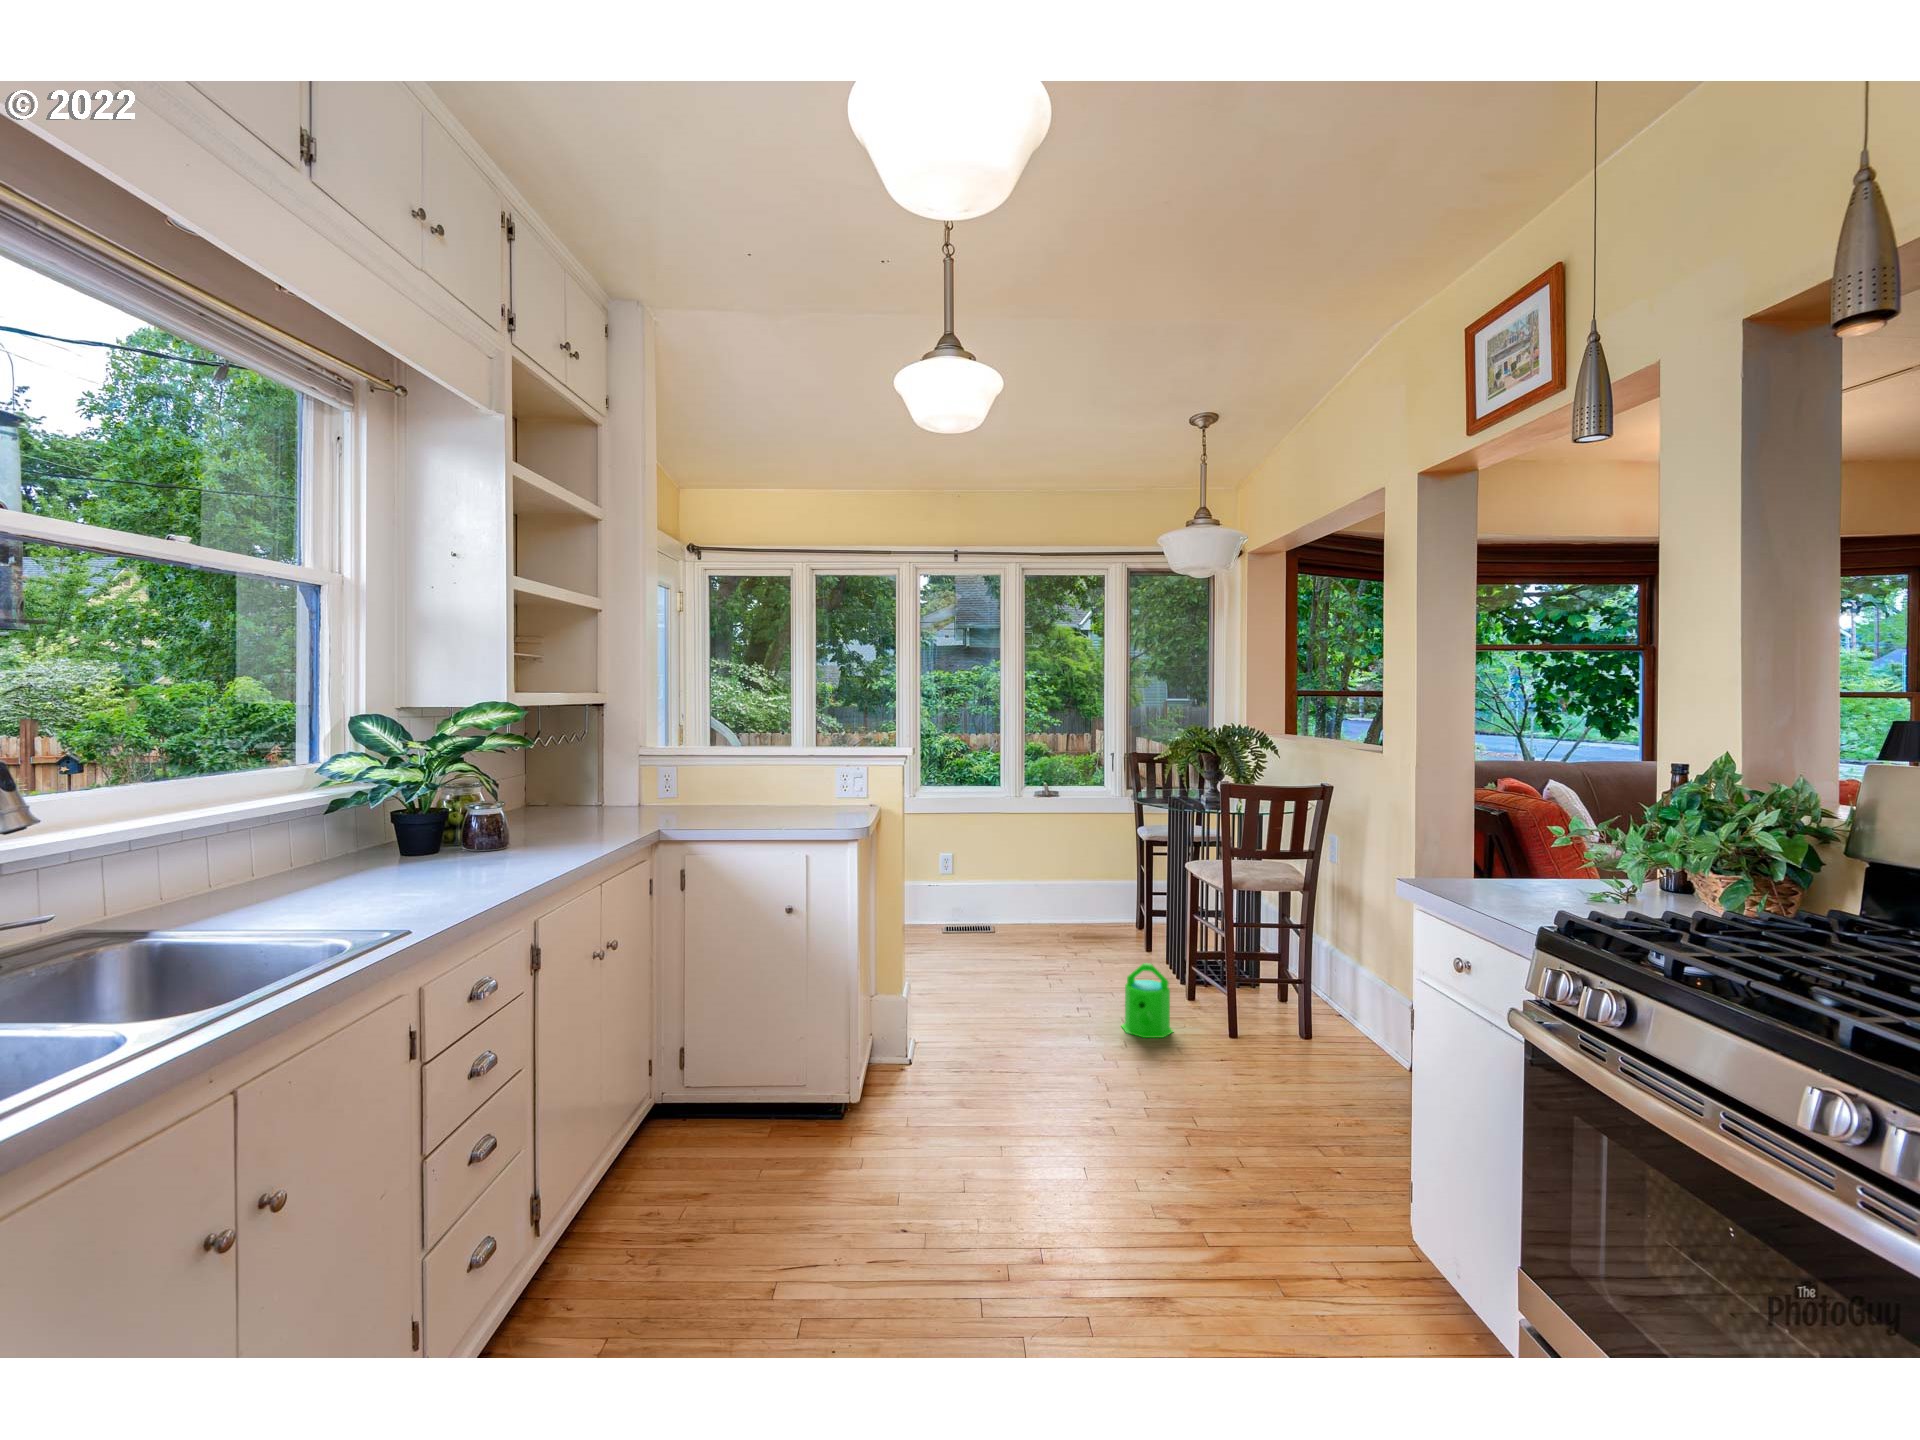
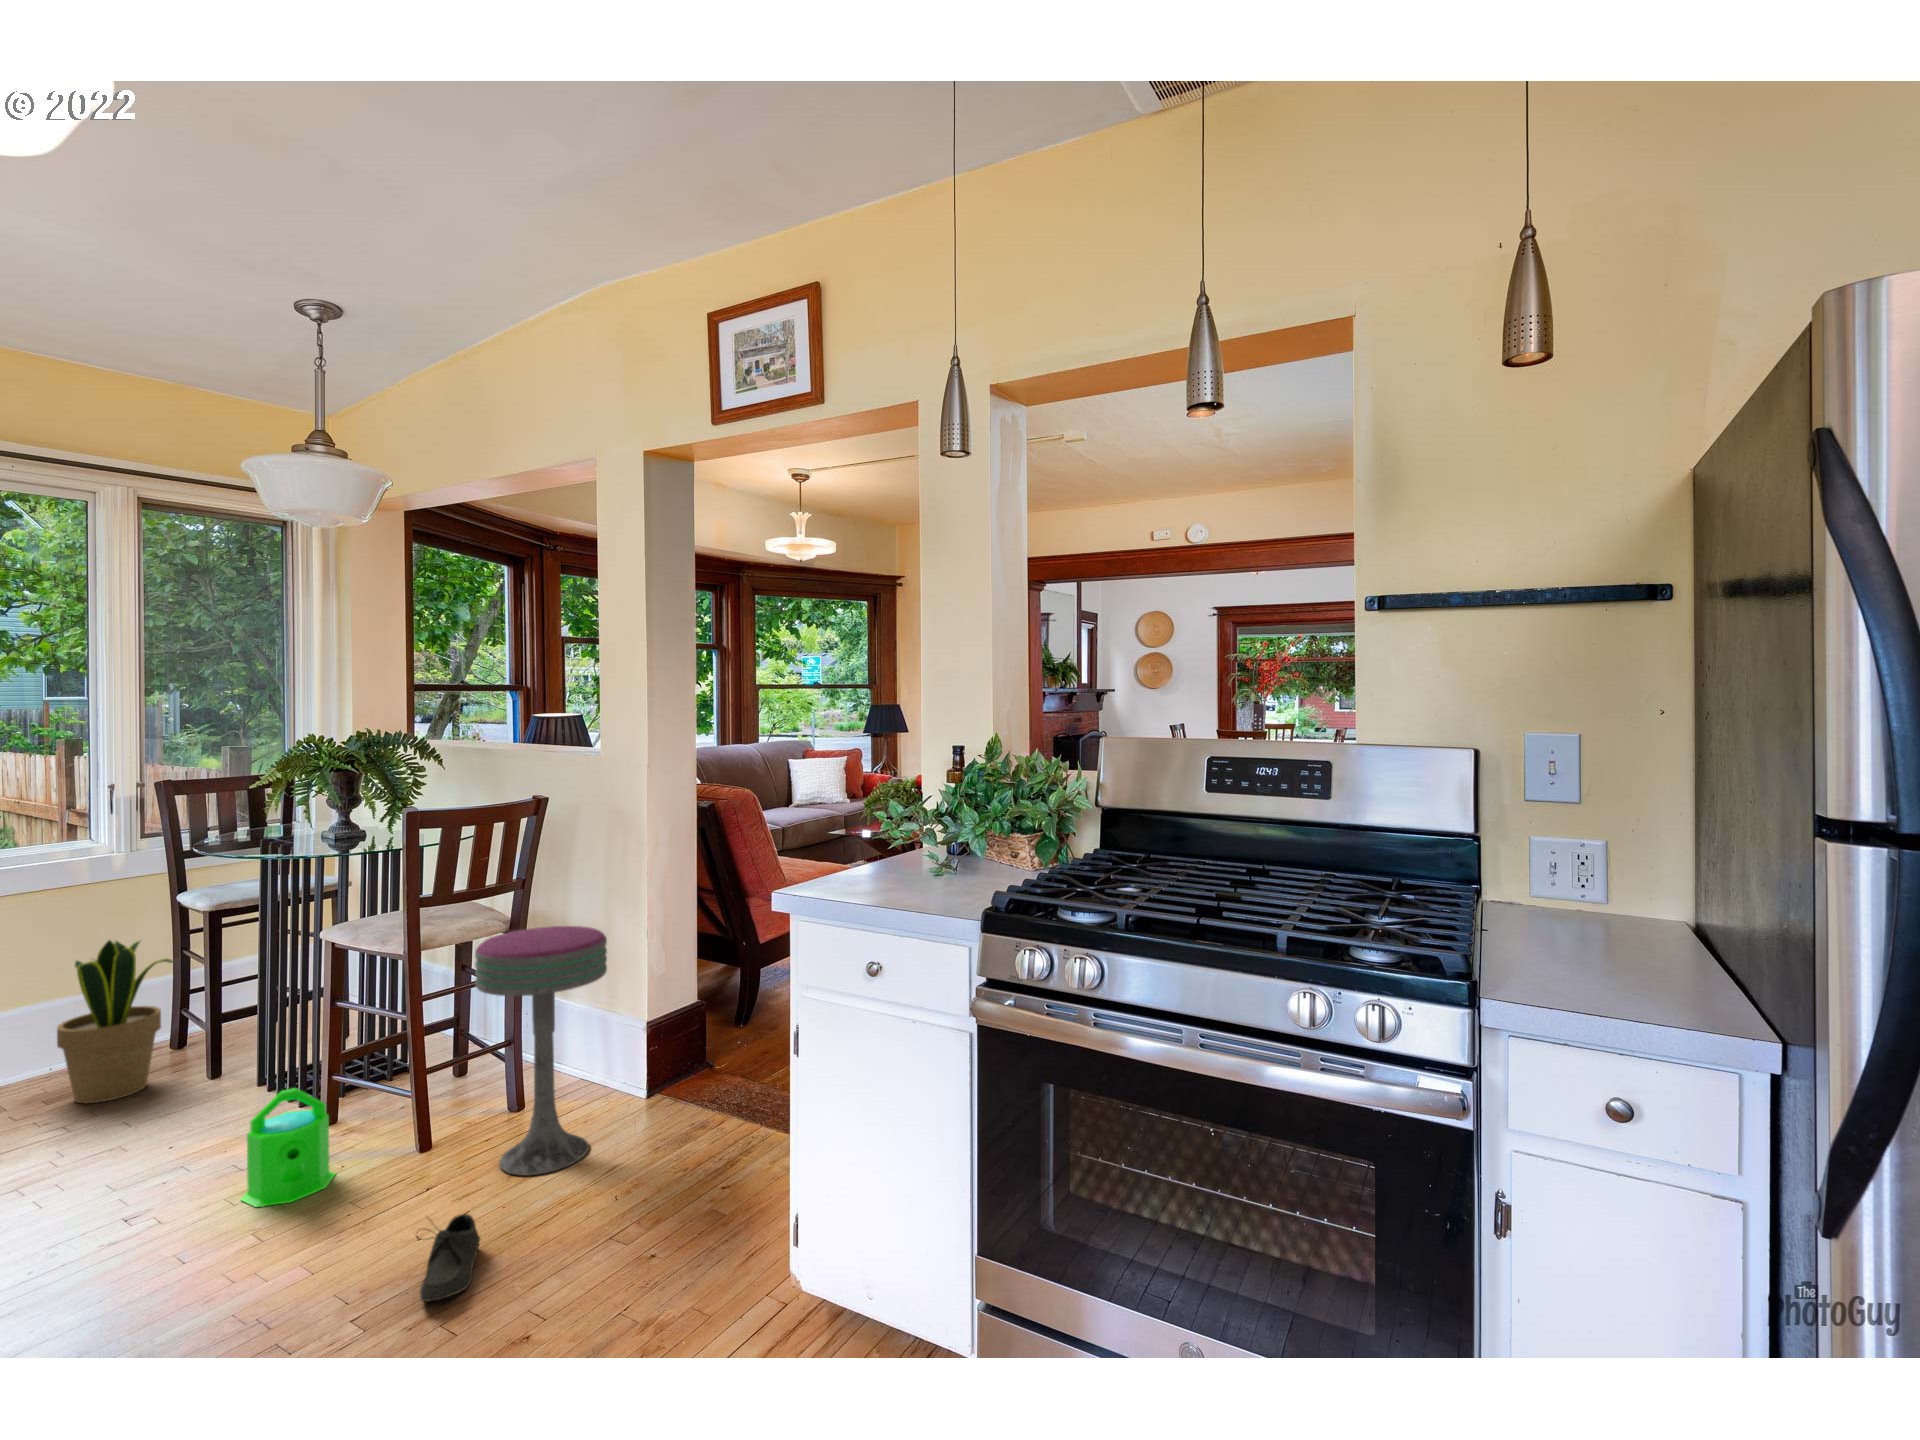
potted plant: none [1071,850,1126,950] -> present [57,940,174,1103]
bar stool: none [1254,888,1360,1088] -> present [475,926,607,1176]
shoe: none [1173,1069,1226,1129] -> present [420,1214,480,1301]

